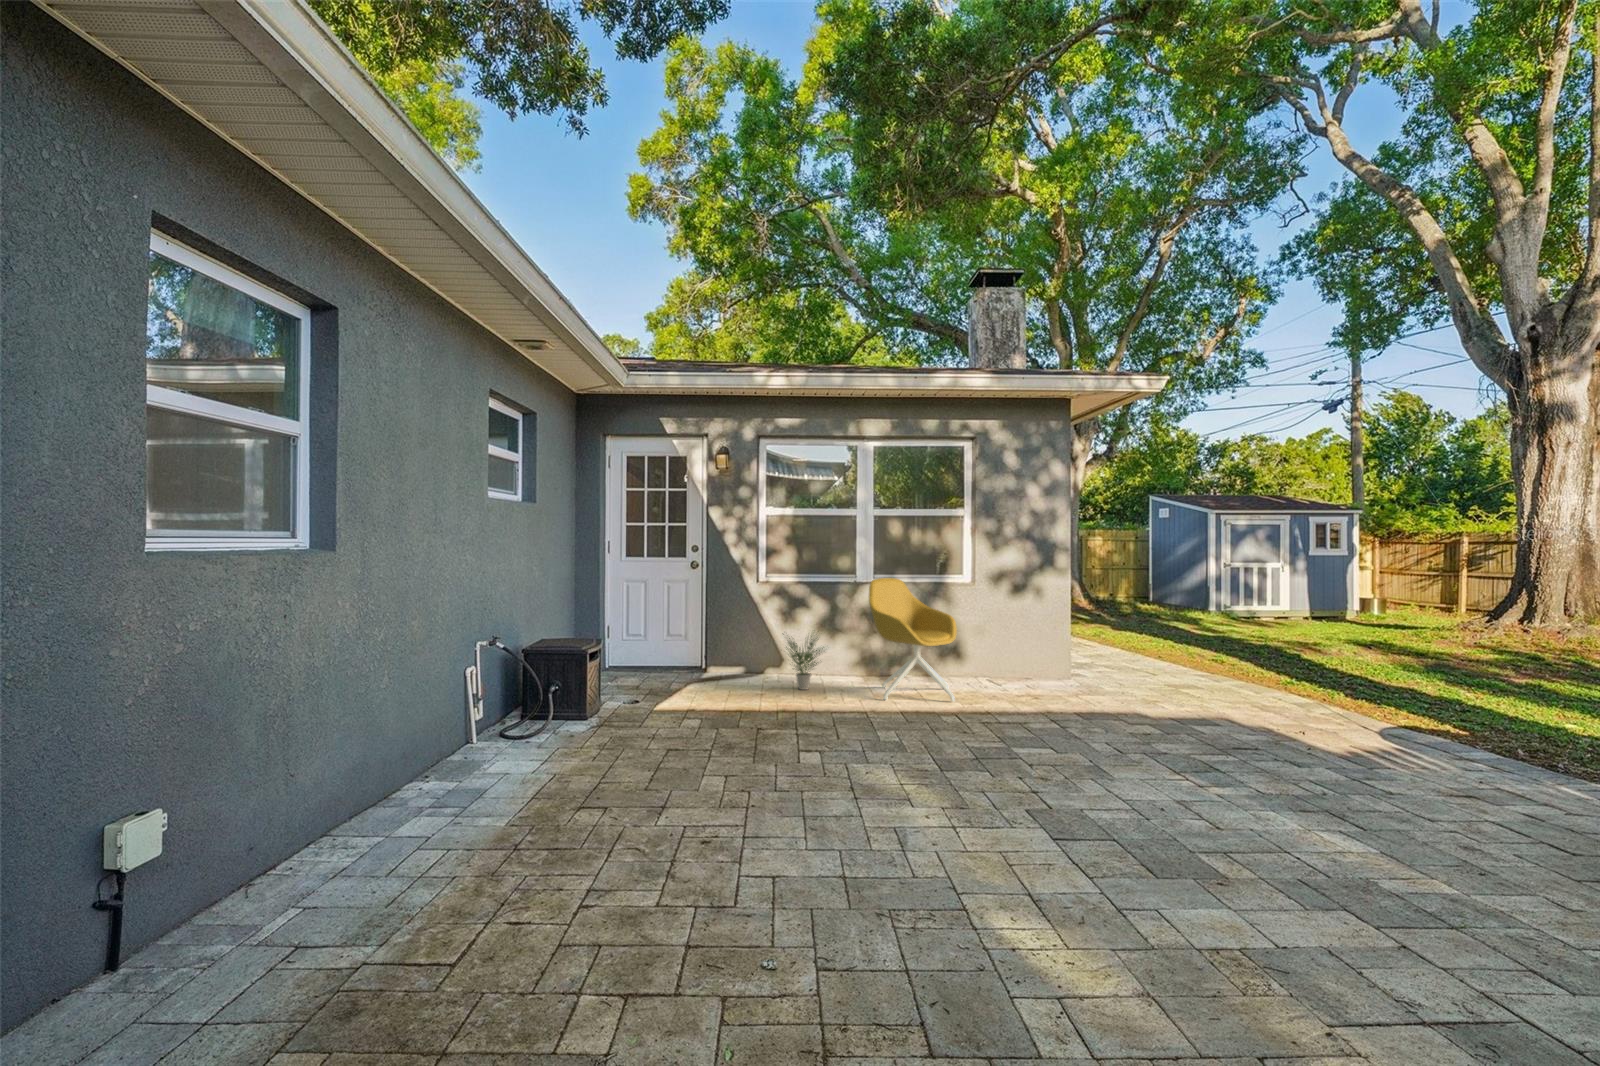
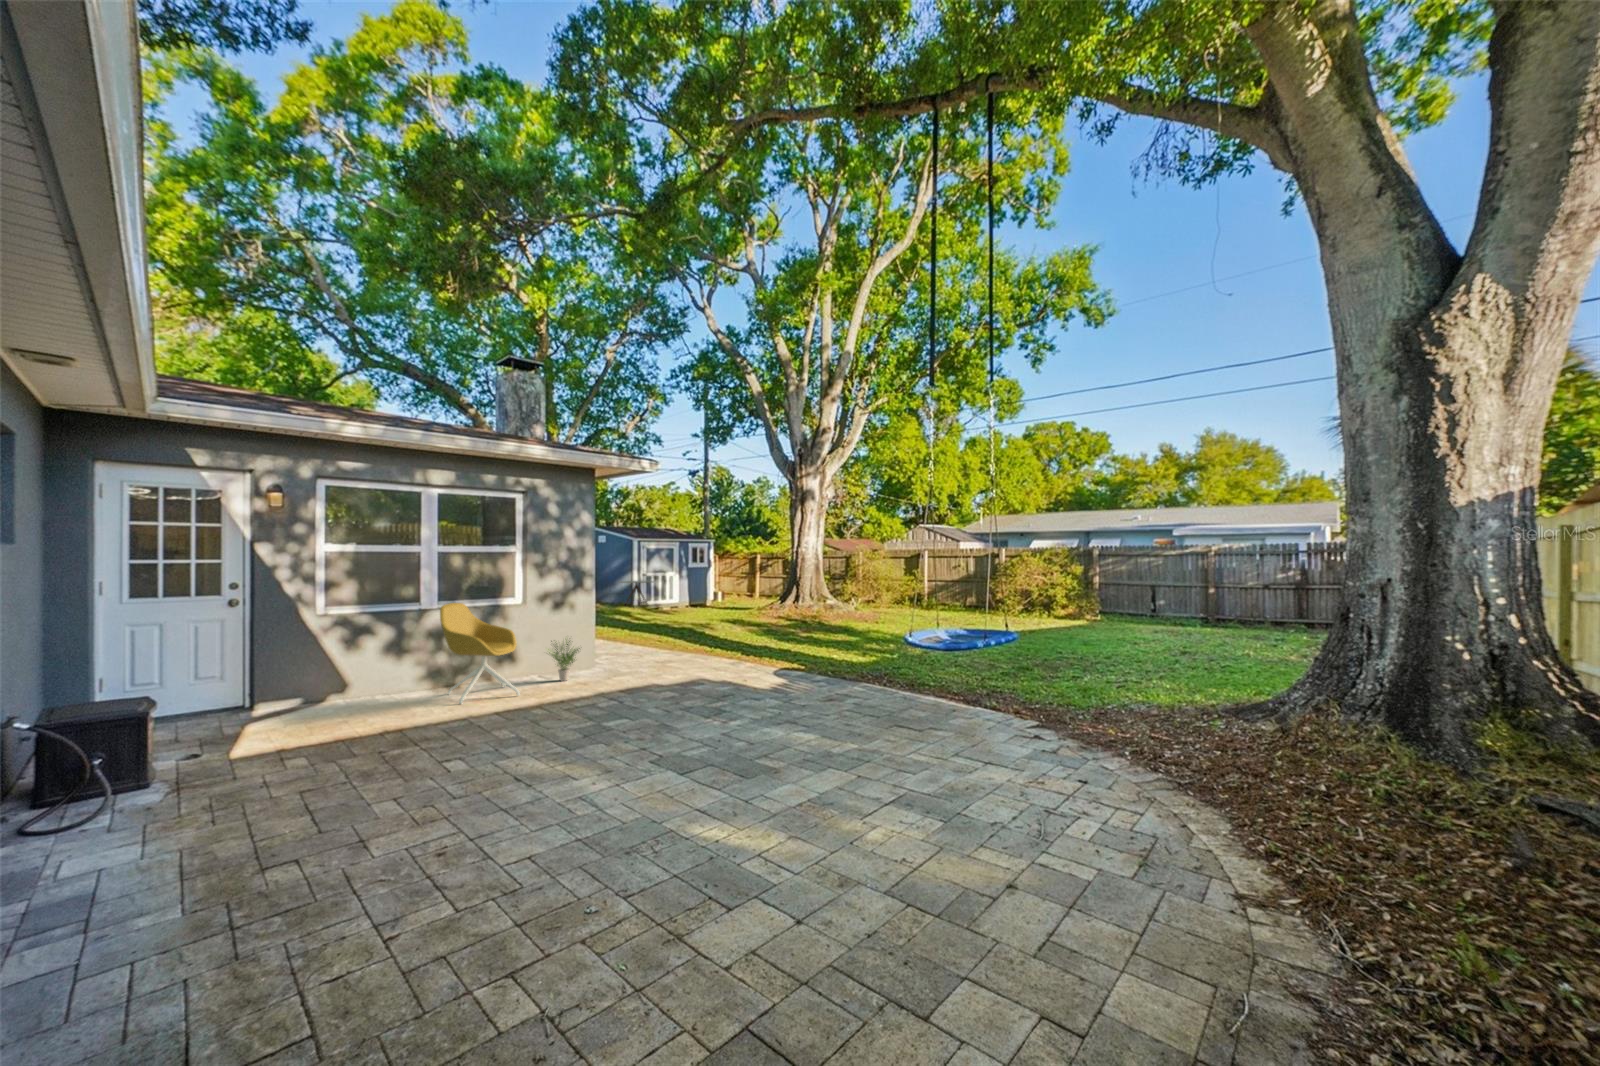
round table: none [1186,573,1245,611] -> present [620,581,652,604]
potted plant: present [786,636,824,690] -> present [548,640,580,681]

